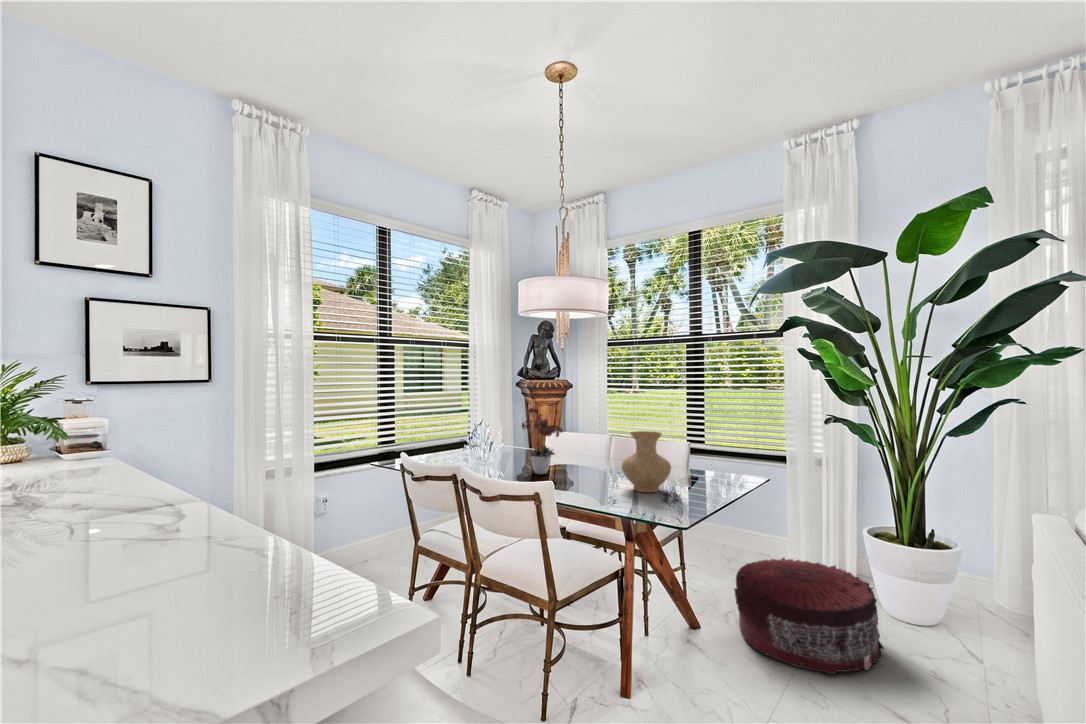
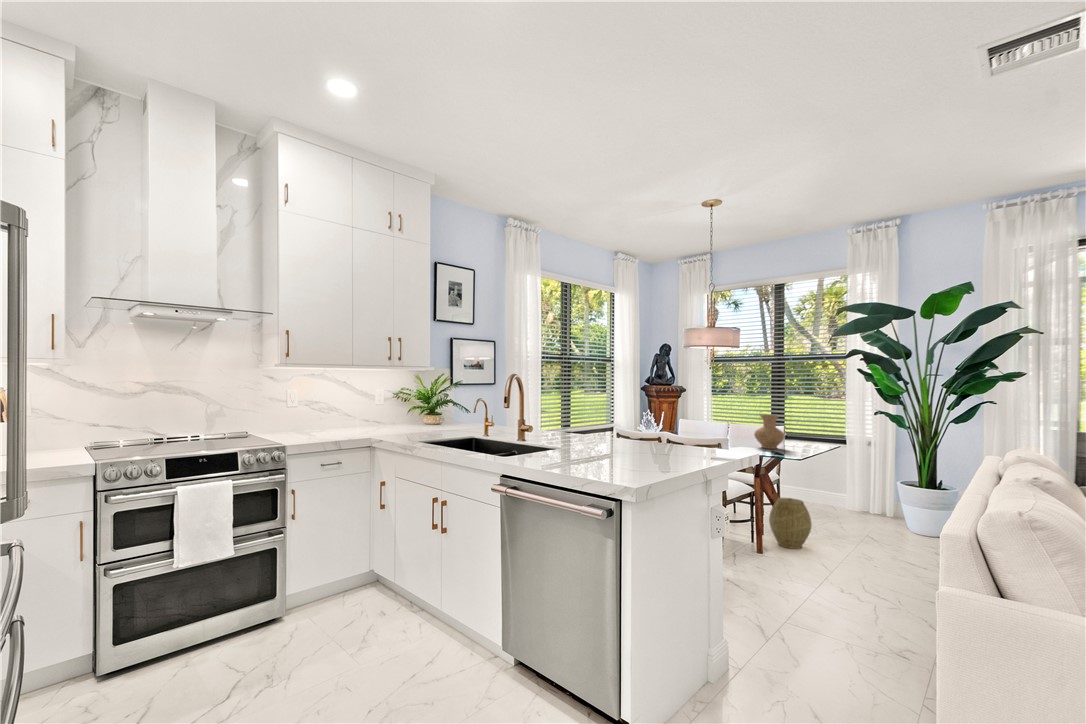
flower arrangement: present [522,408,563,474] -> none [684,398,714,440]
pouf: present [734,557,884,674] -> none [818,496,910,550]
woven basket: none [645,576,715,676] -> present [769,498,811,549]

